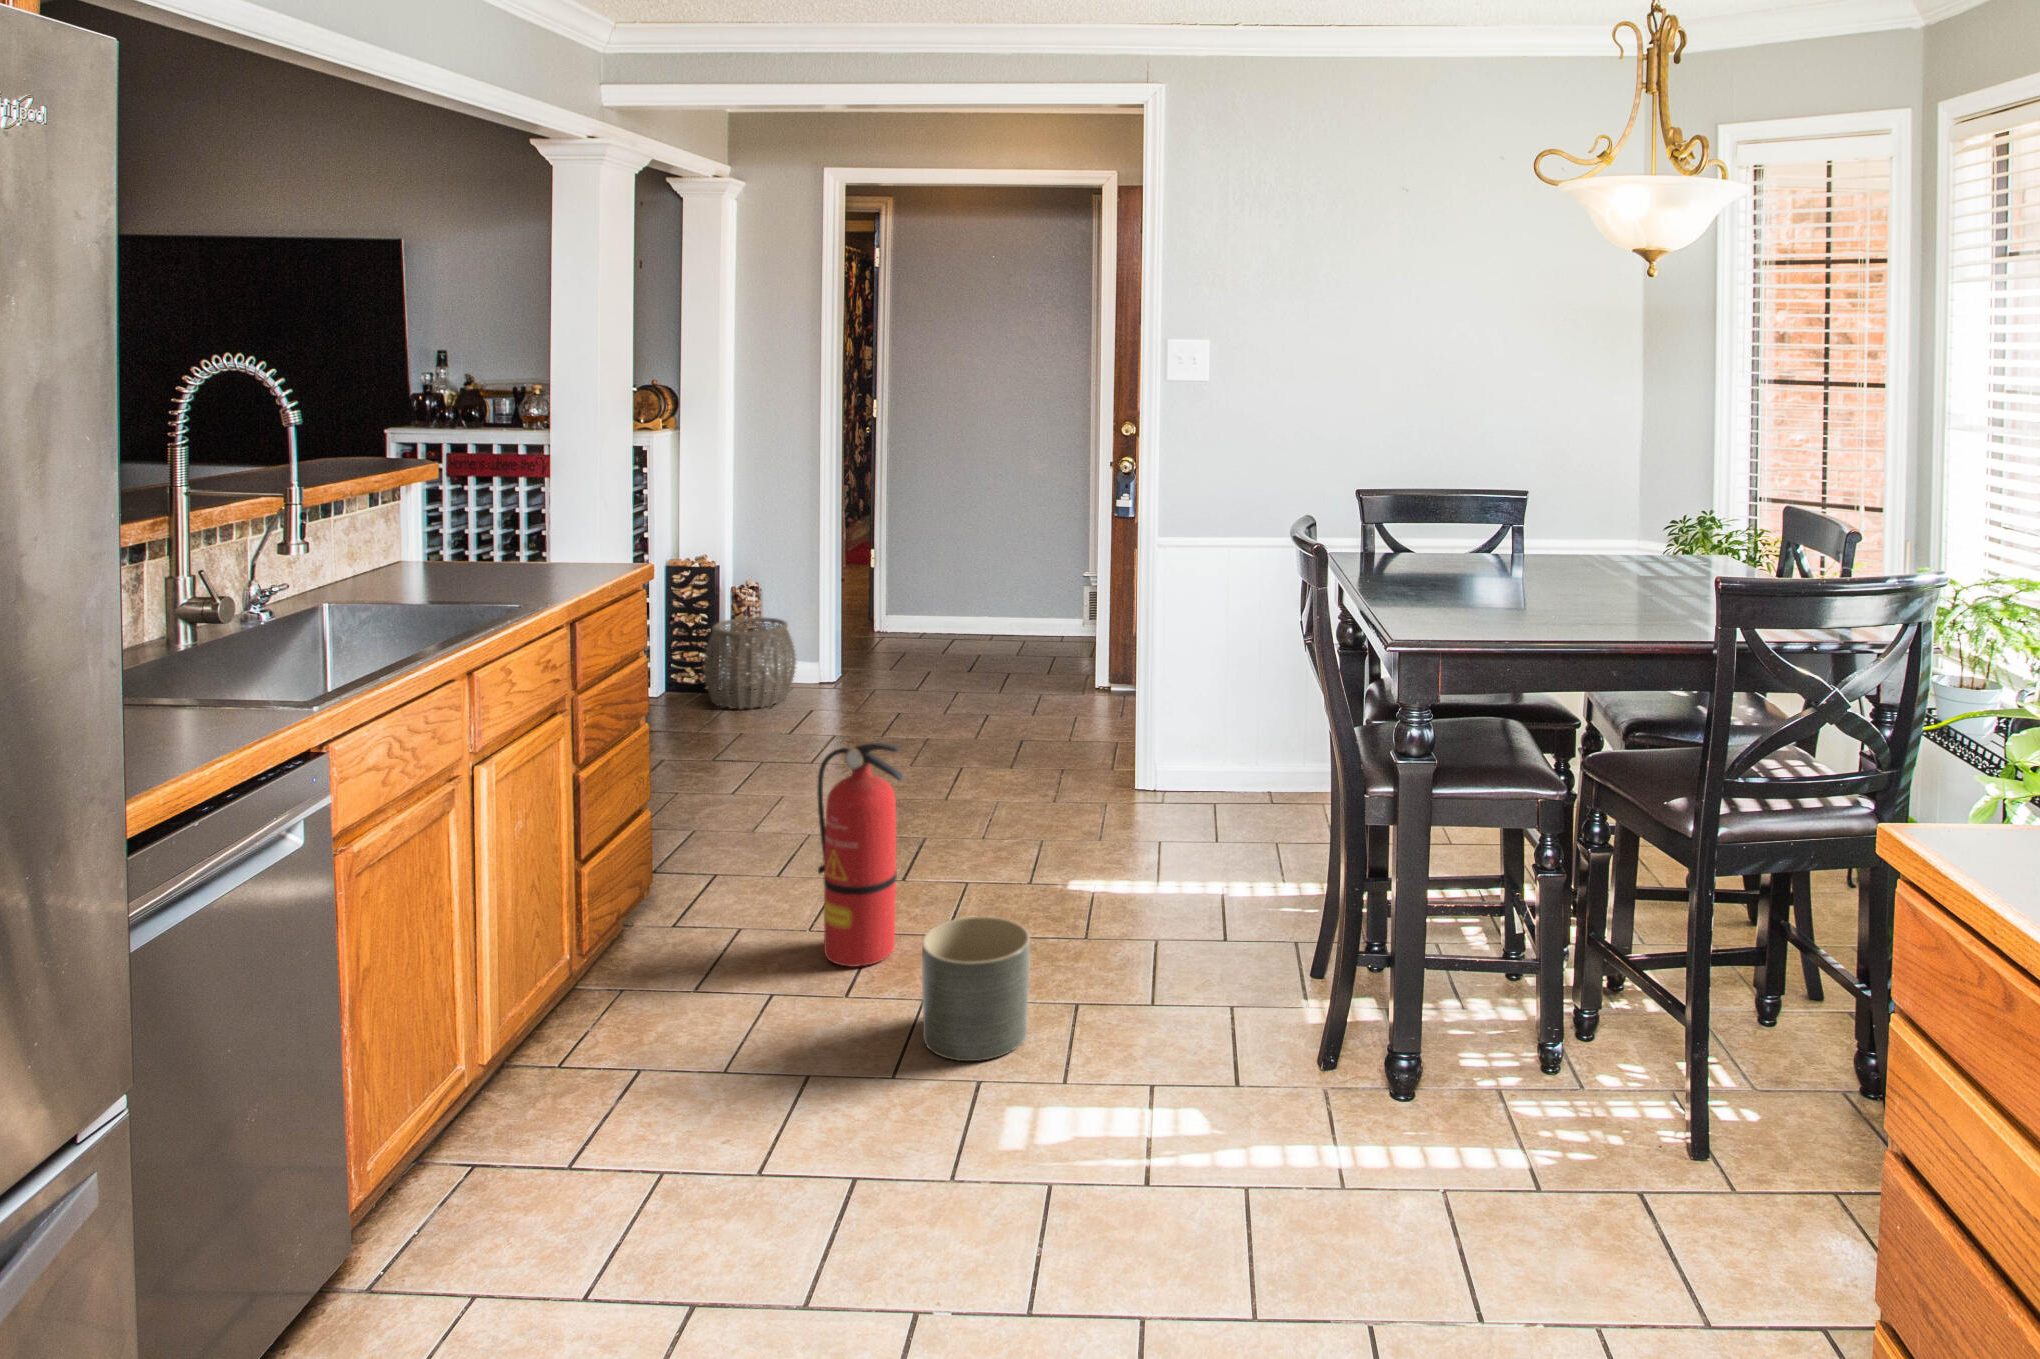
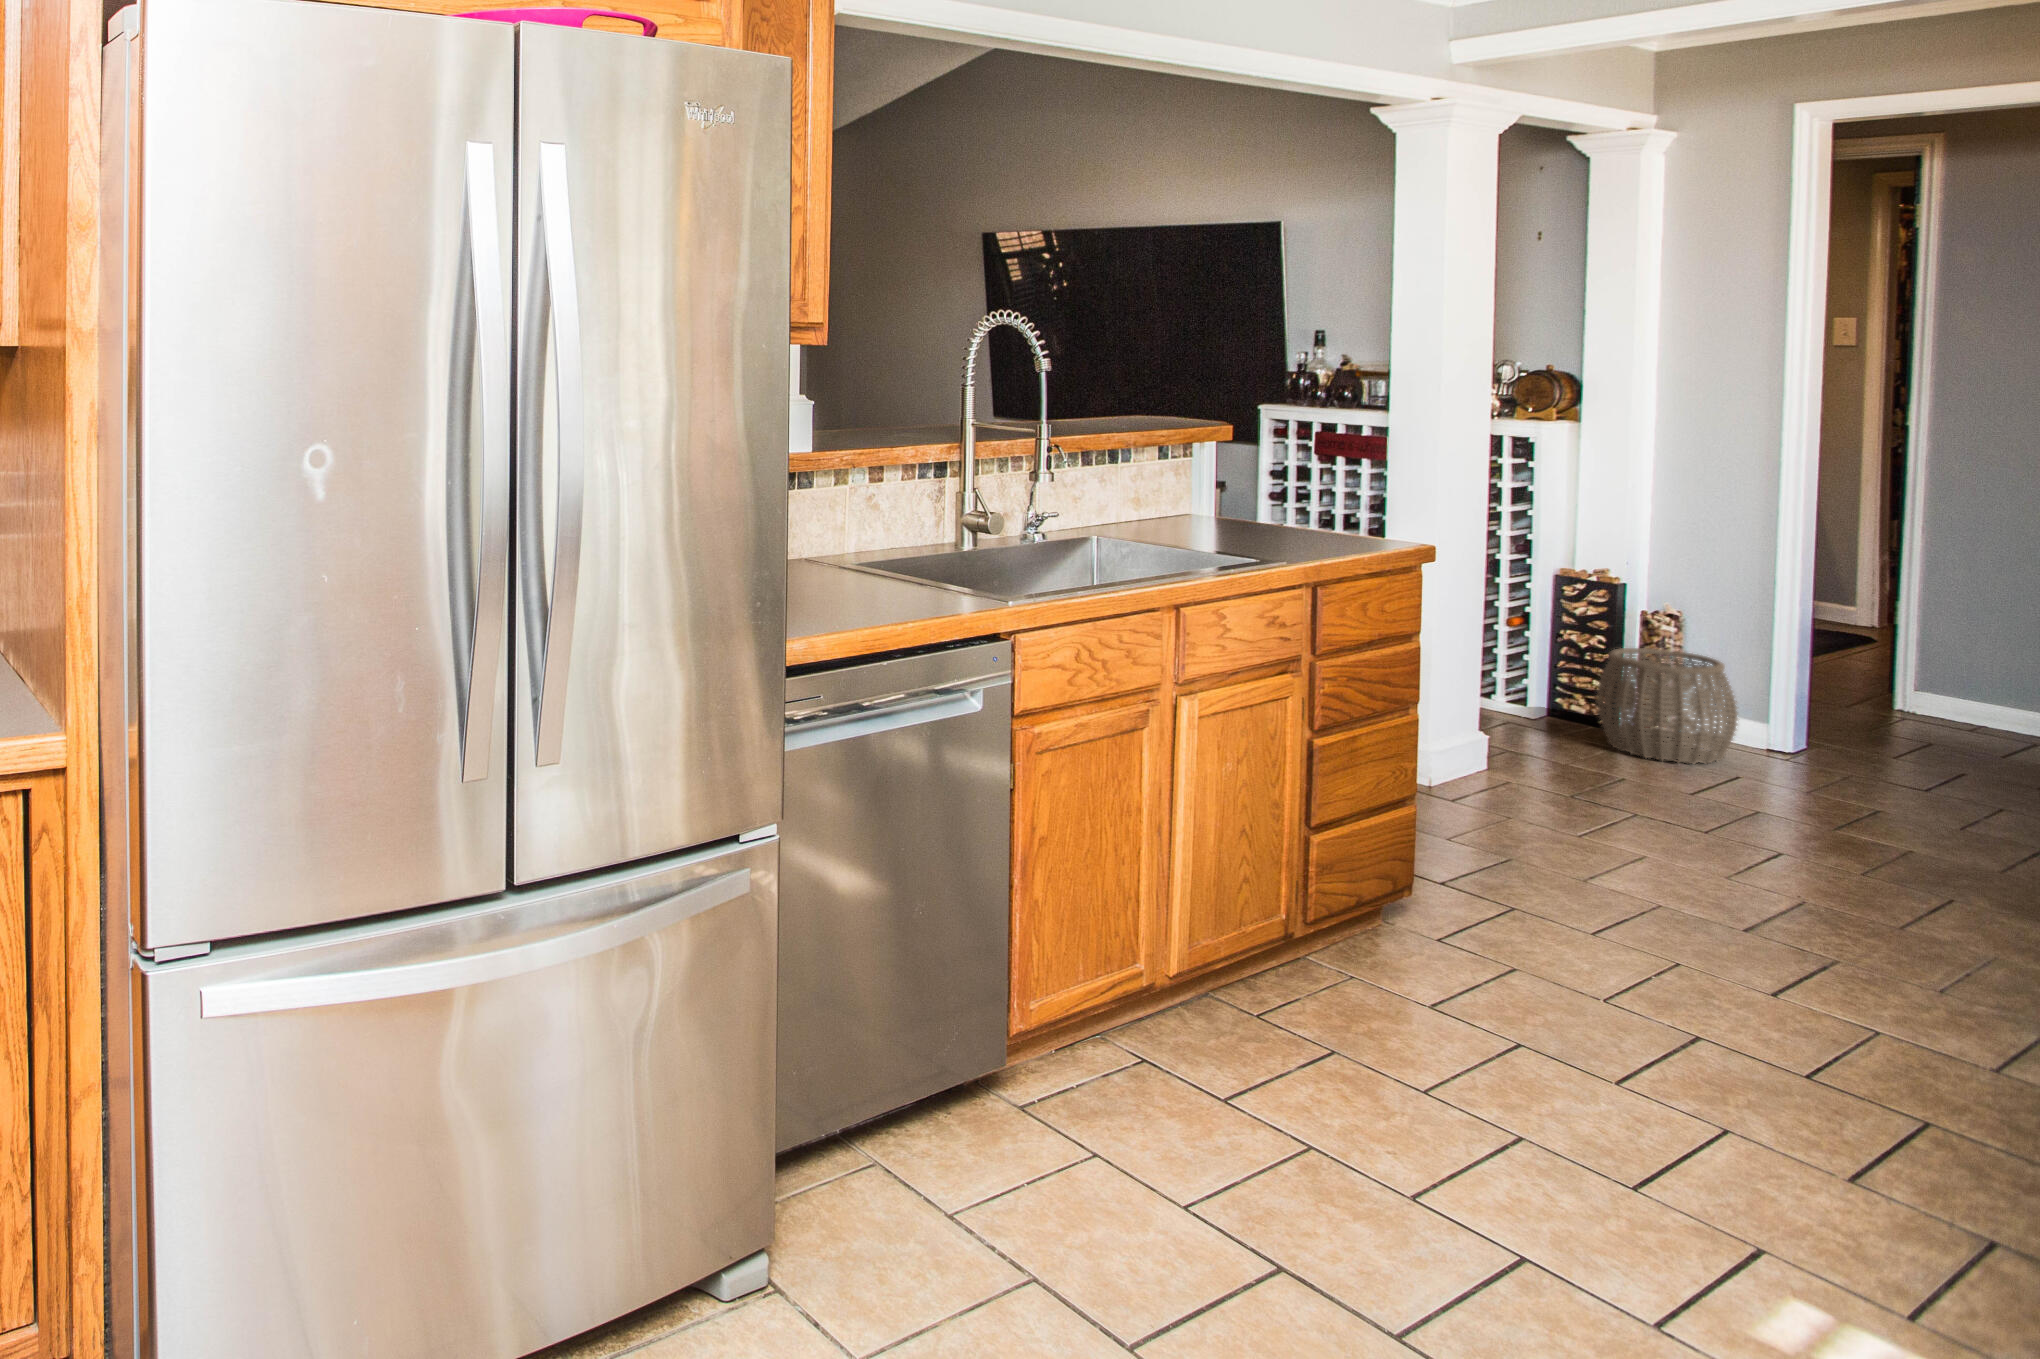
fire extinguisher: present [817,743,904,967] -> none [1615,790,1735,1079]
planter: present [922,916,1030,1061] -> none [1711,1048,1912,1264]

